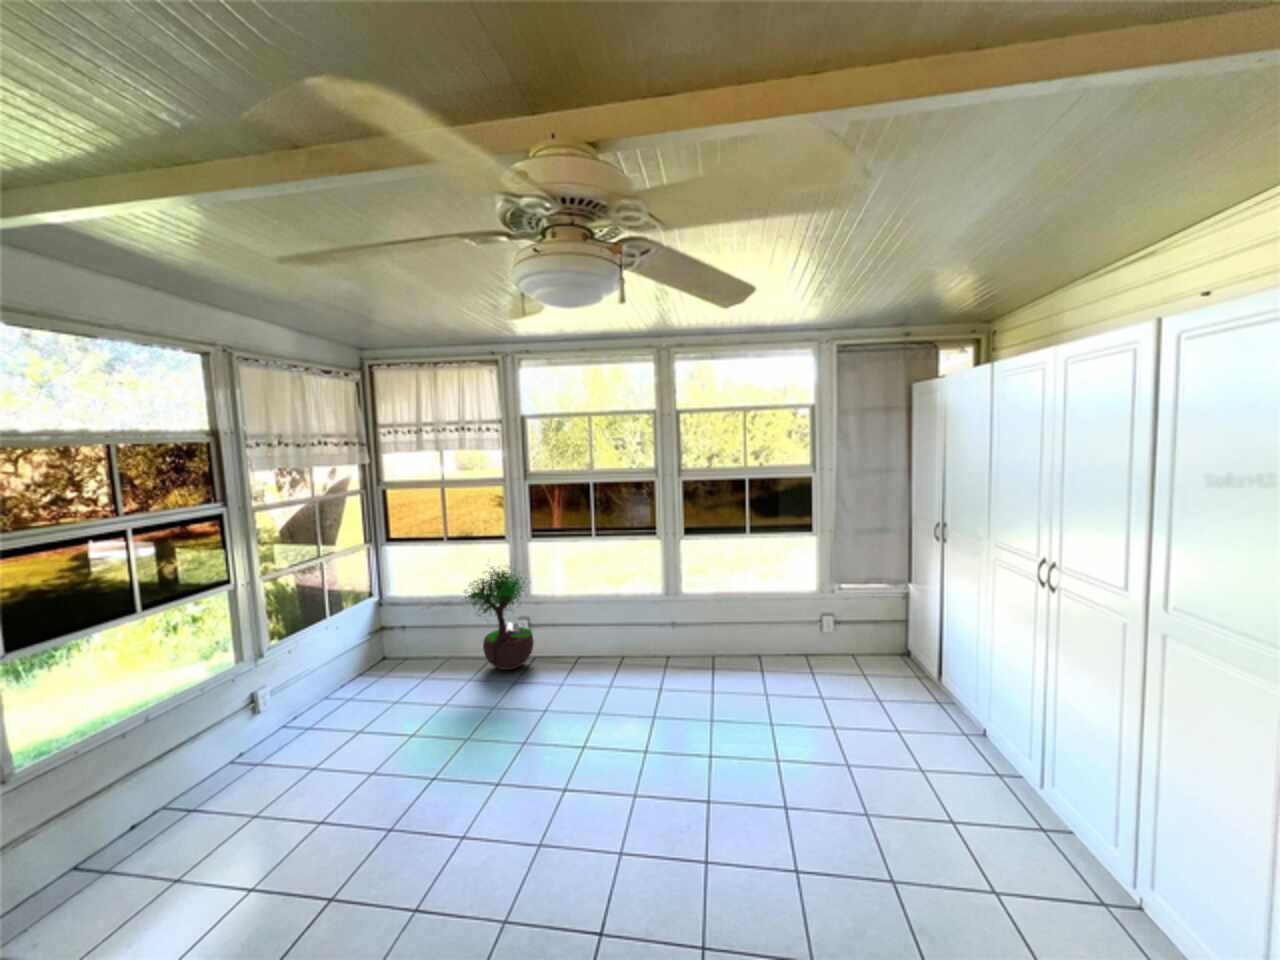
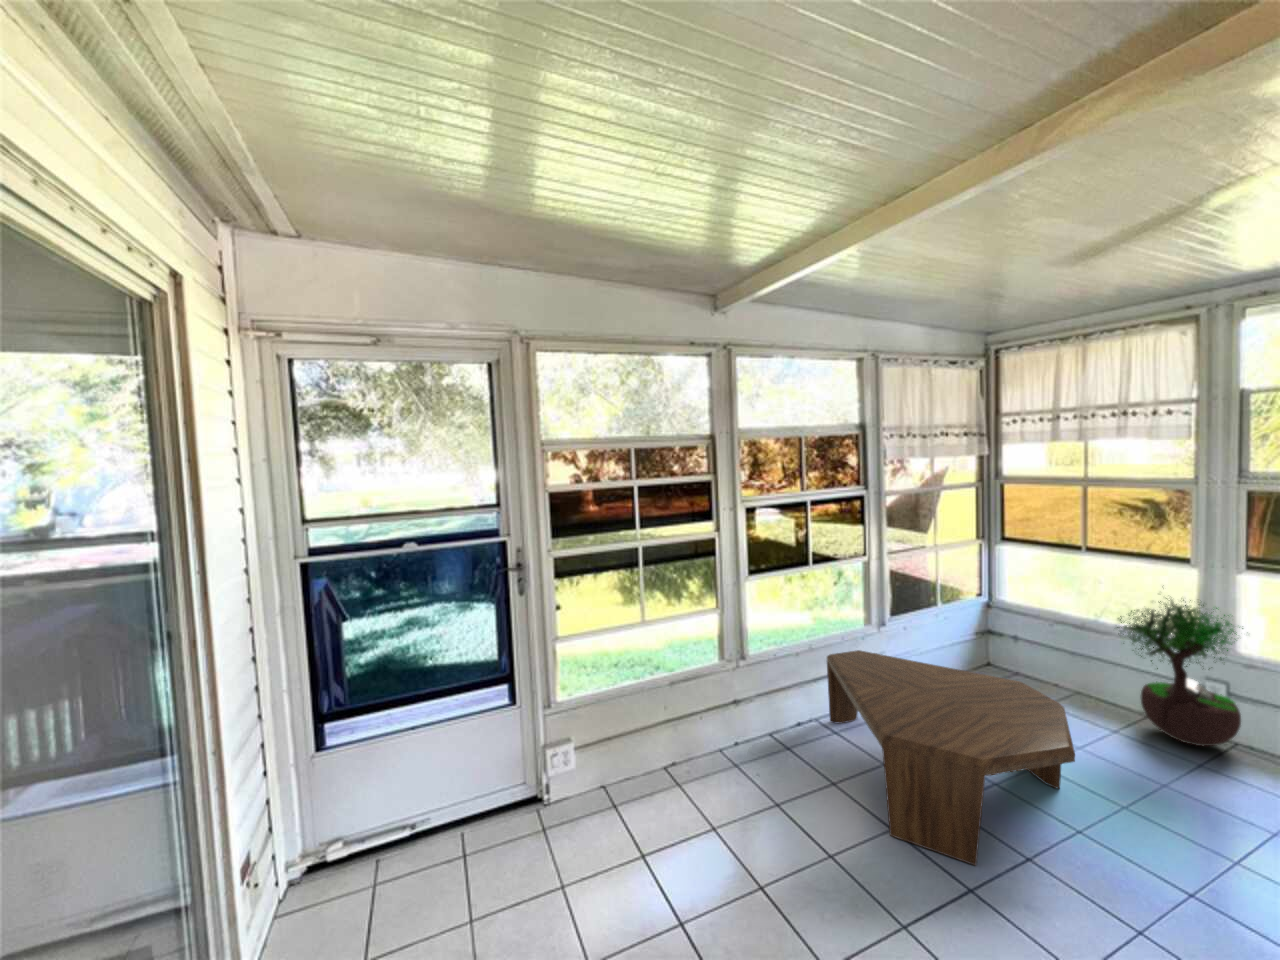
coffee table: none [175,668,424,892] -> present [827,650,1075,865]

